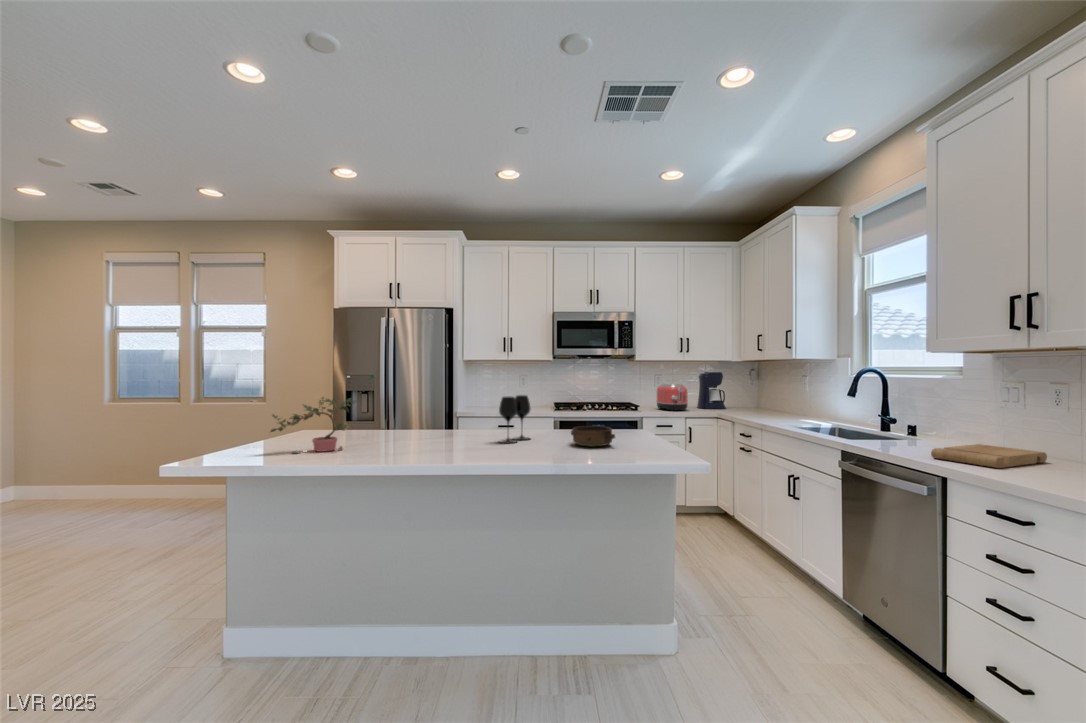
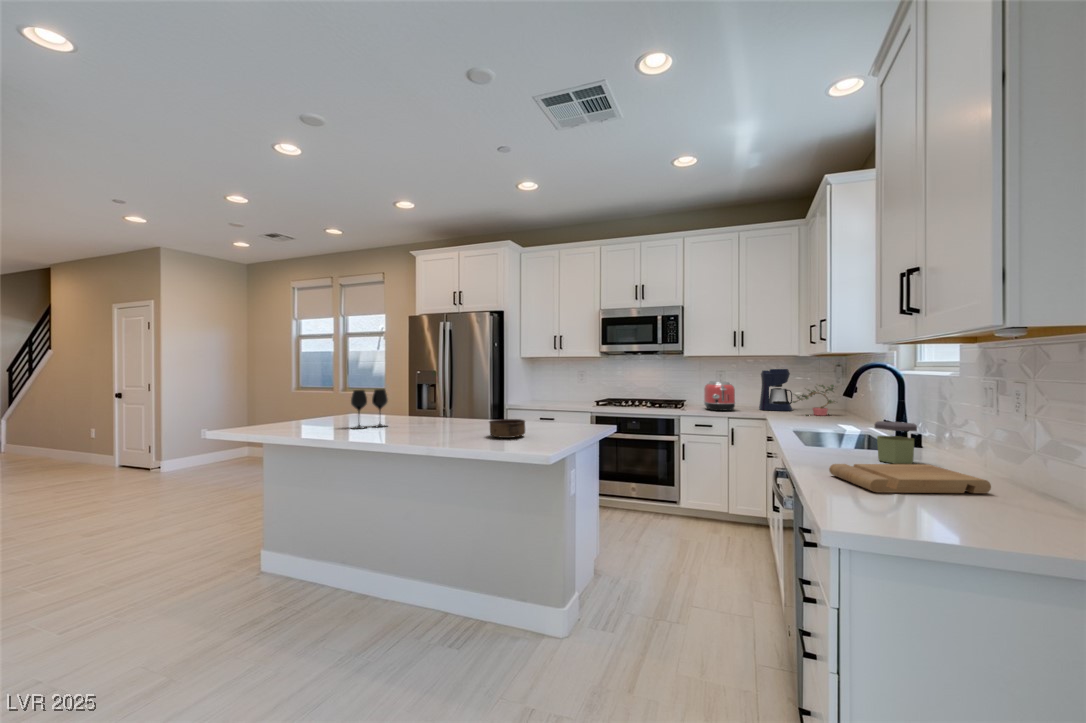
wine glass: present [499,395,530,443] -> present [351,389,388,429]
potted plant: present [270,397,356,453] -> present [793,385,835,416]
jar: none [906,413,945,446] -> present [875,421,917,464]

